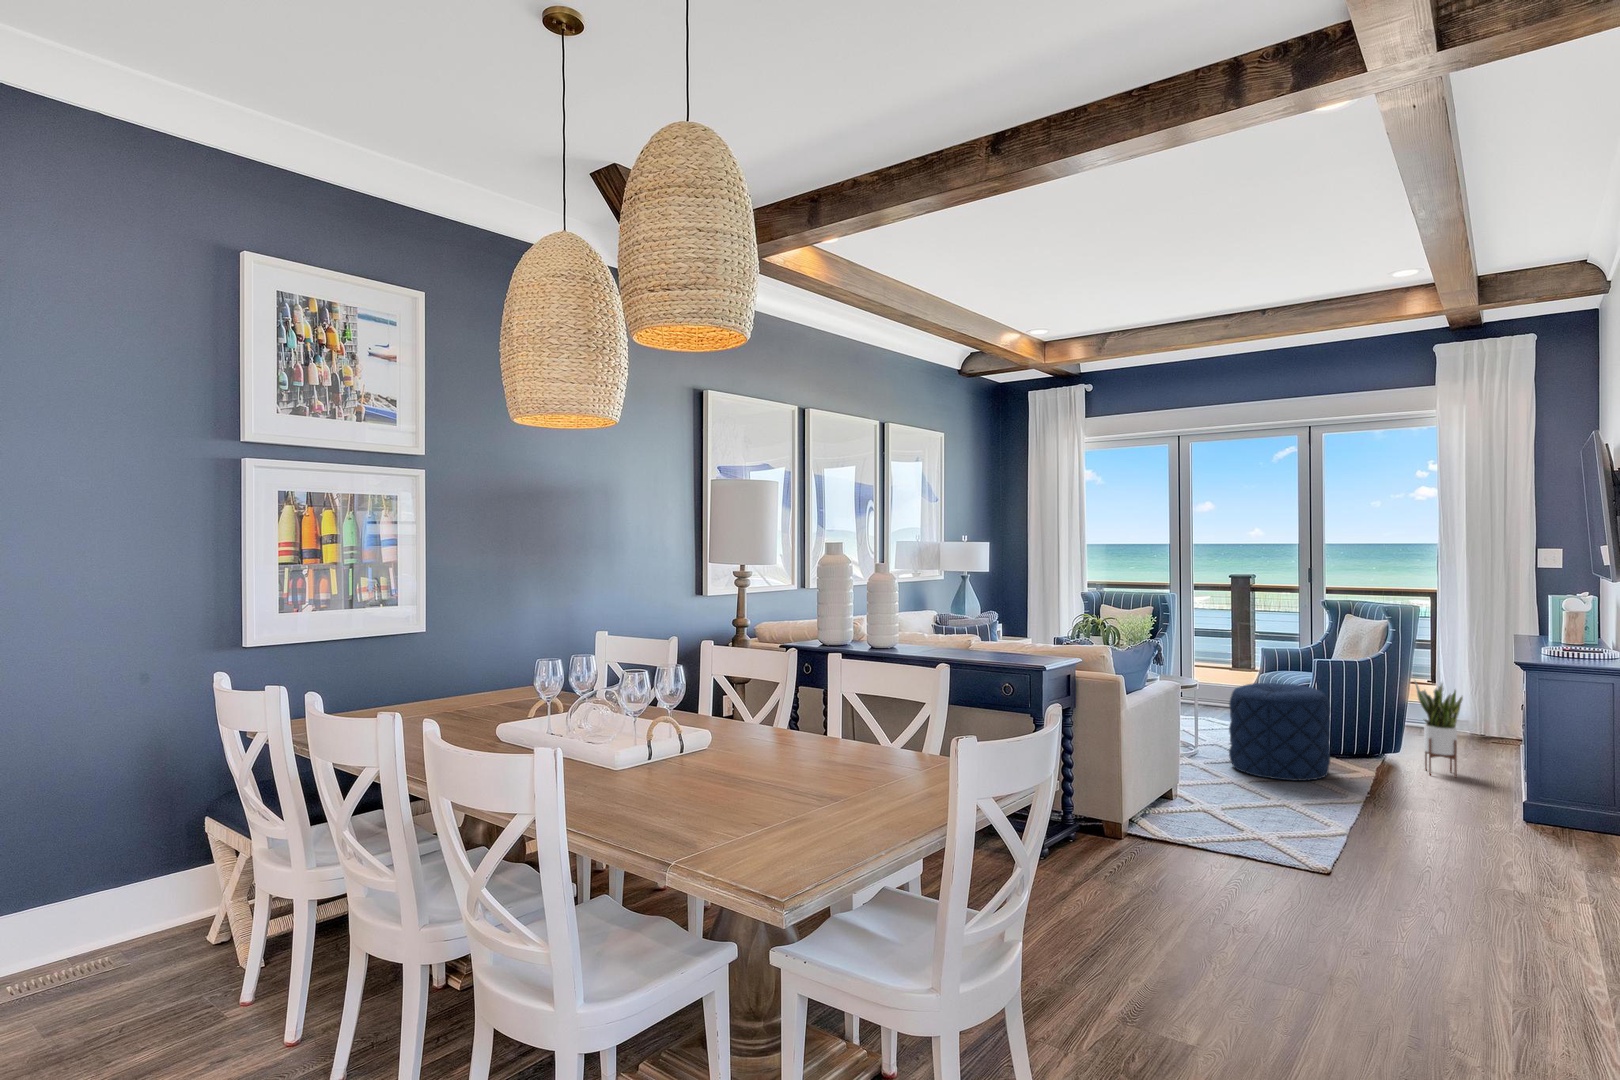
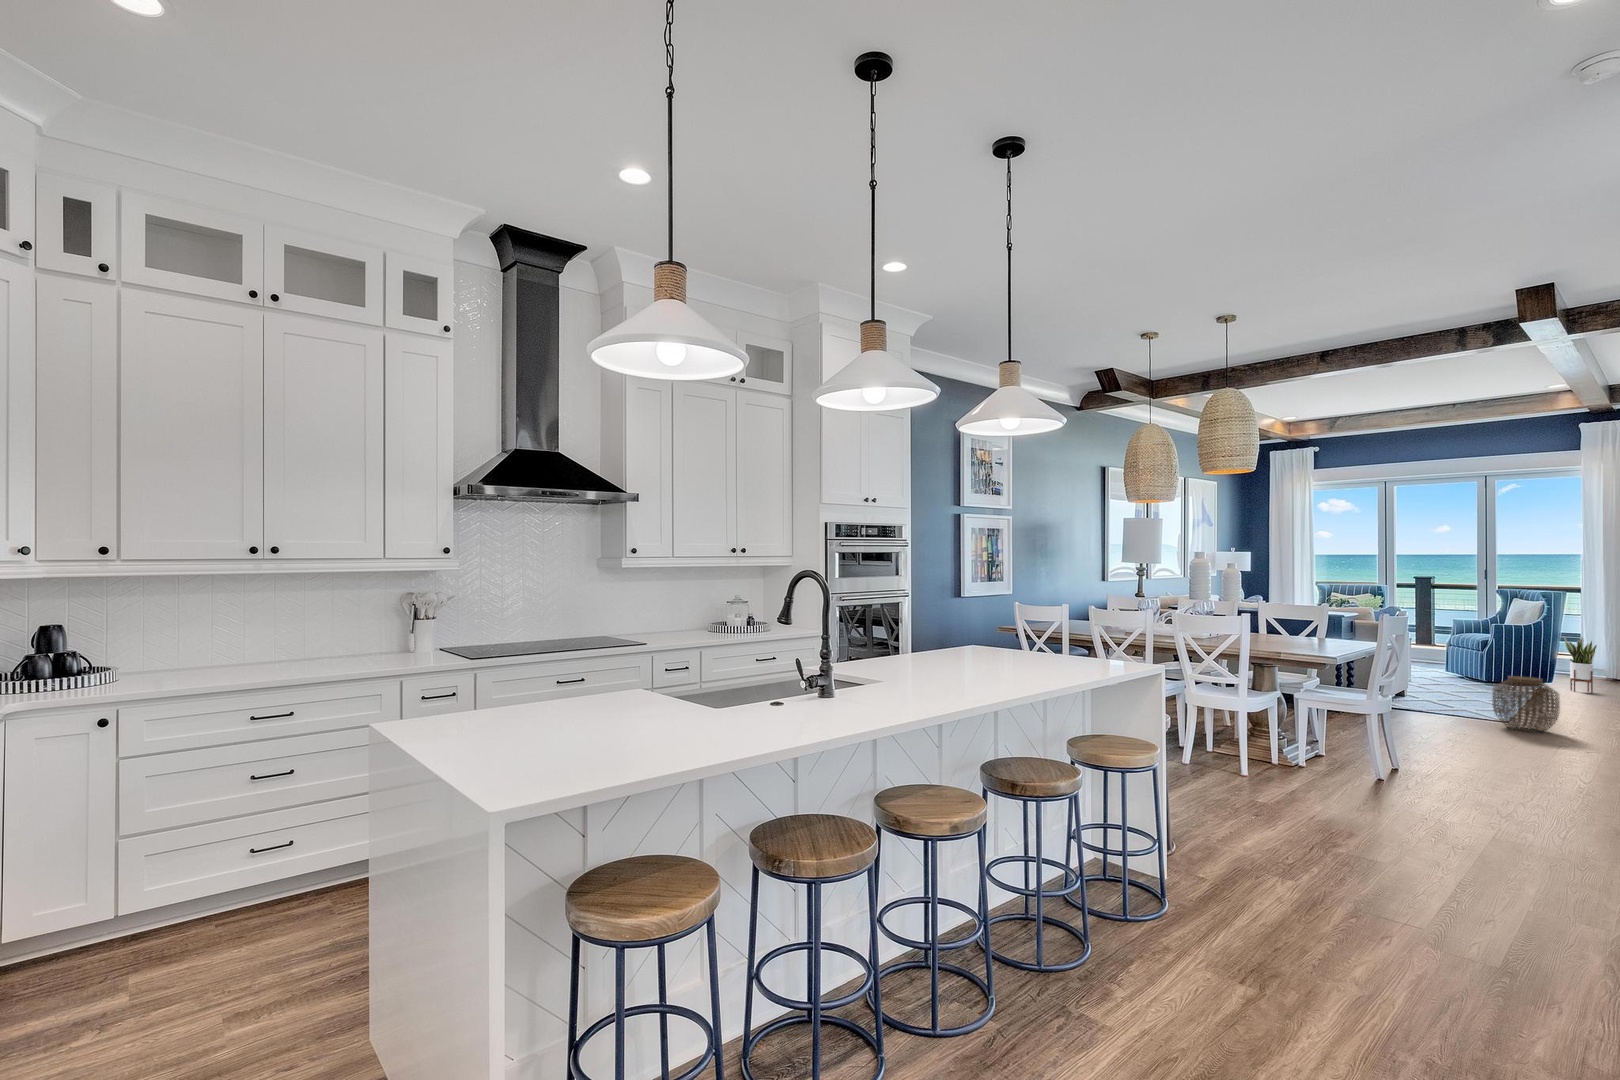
pouf: present [1229,683,1330,781] -> none [1439,636,1509,690]
woven basket: none [1239,830,1363,964] -> present [1493,676,1560,732]

